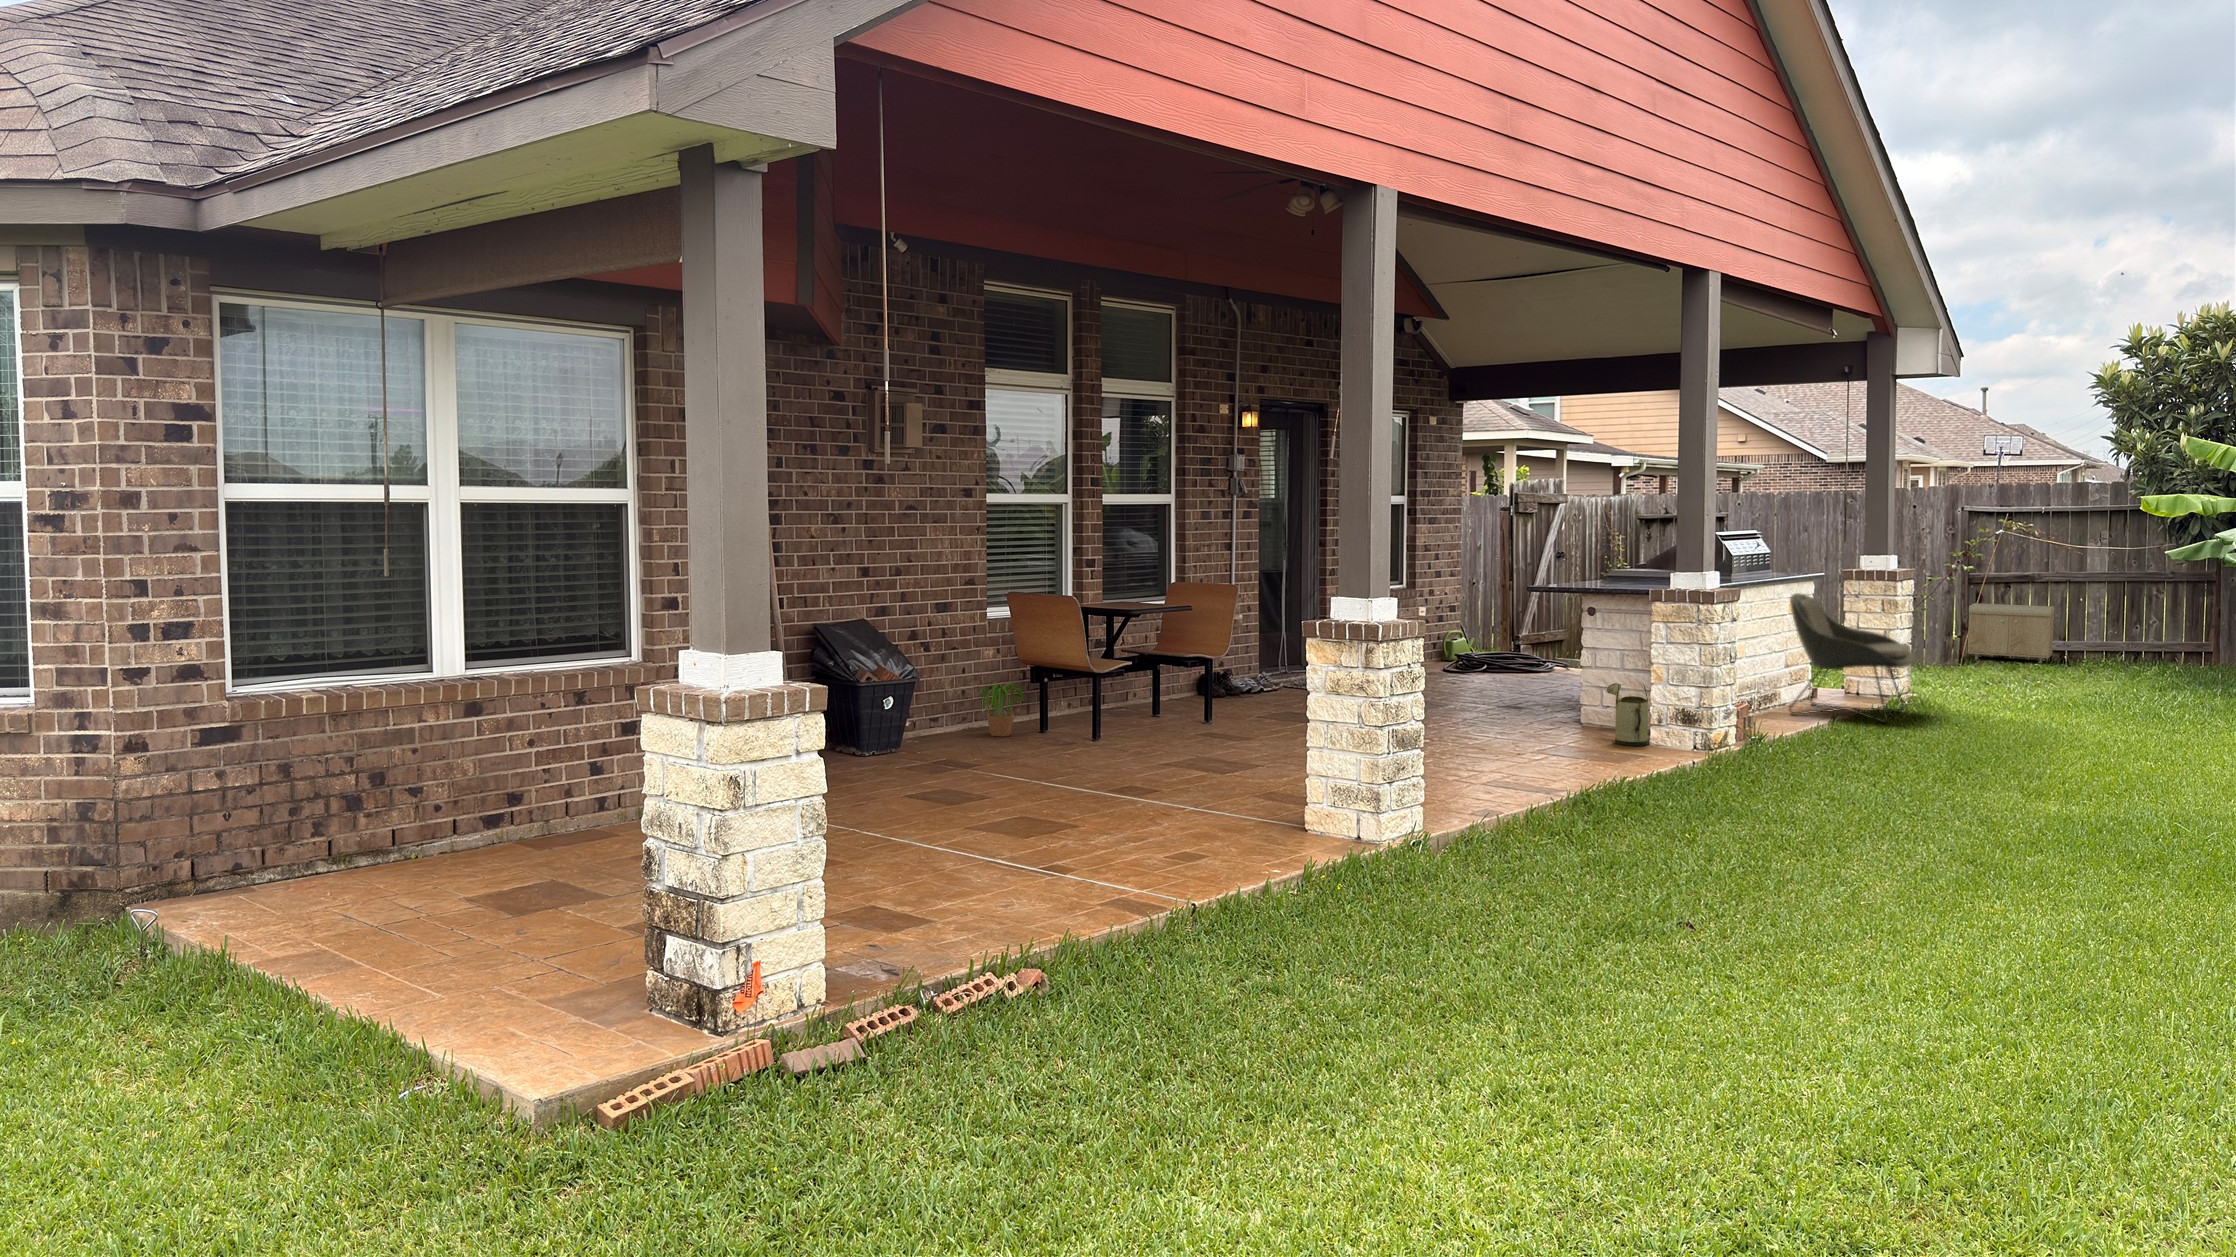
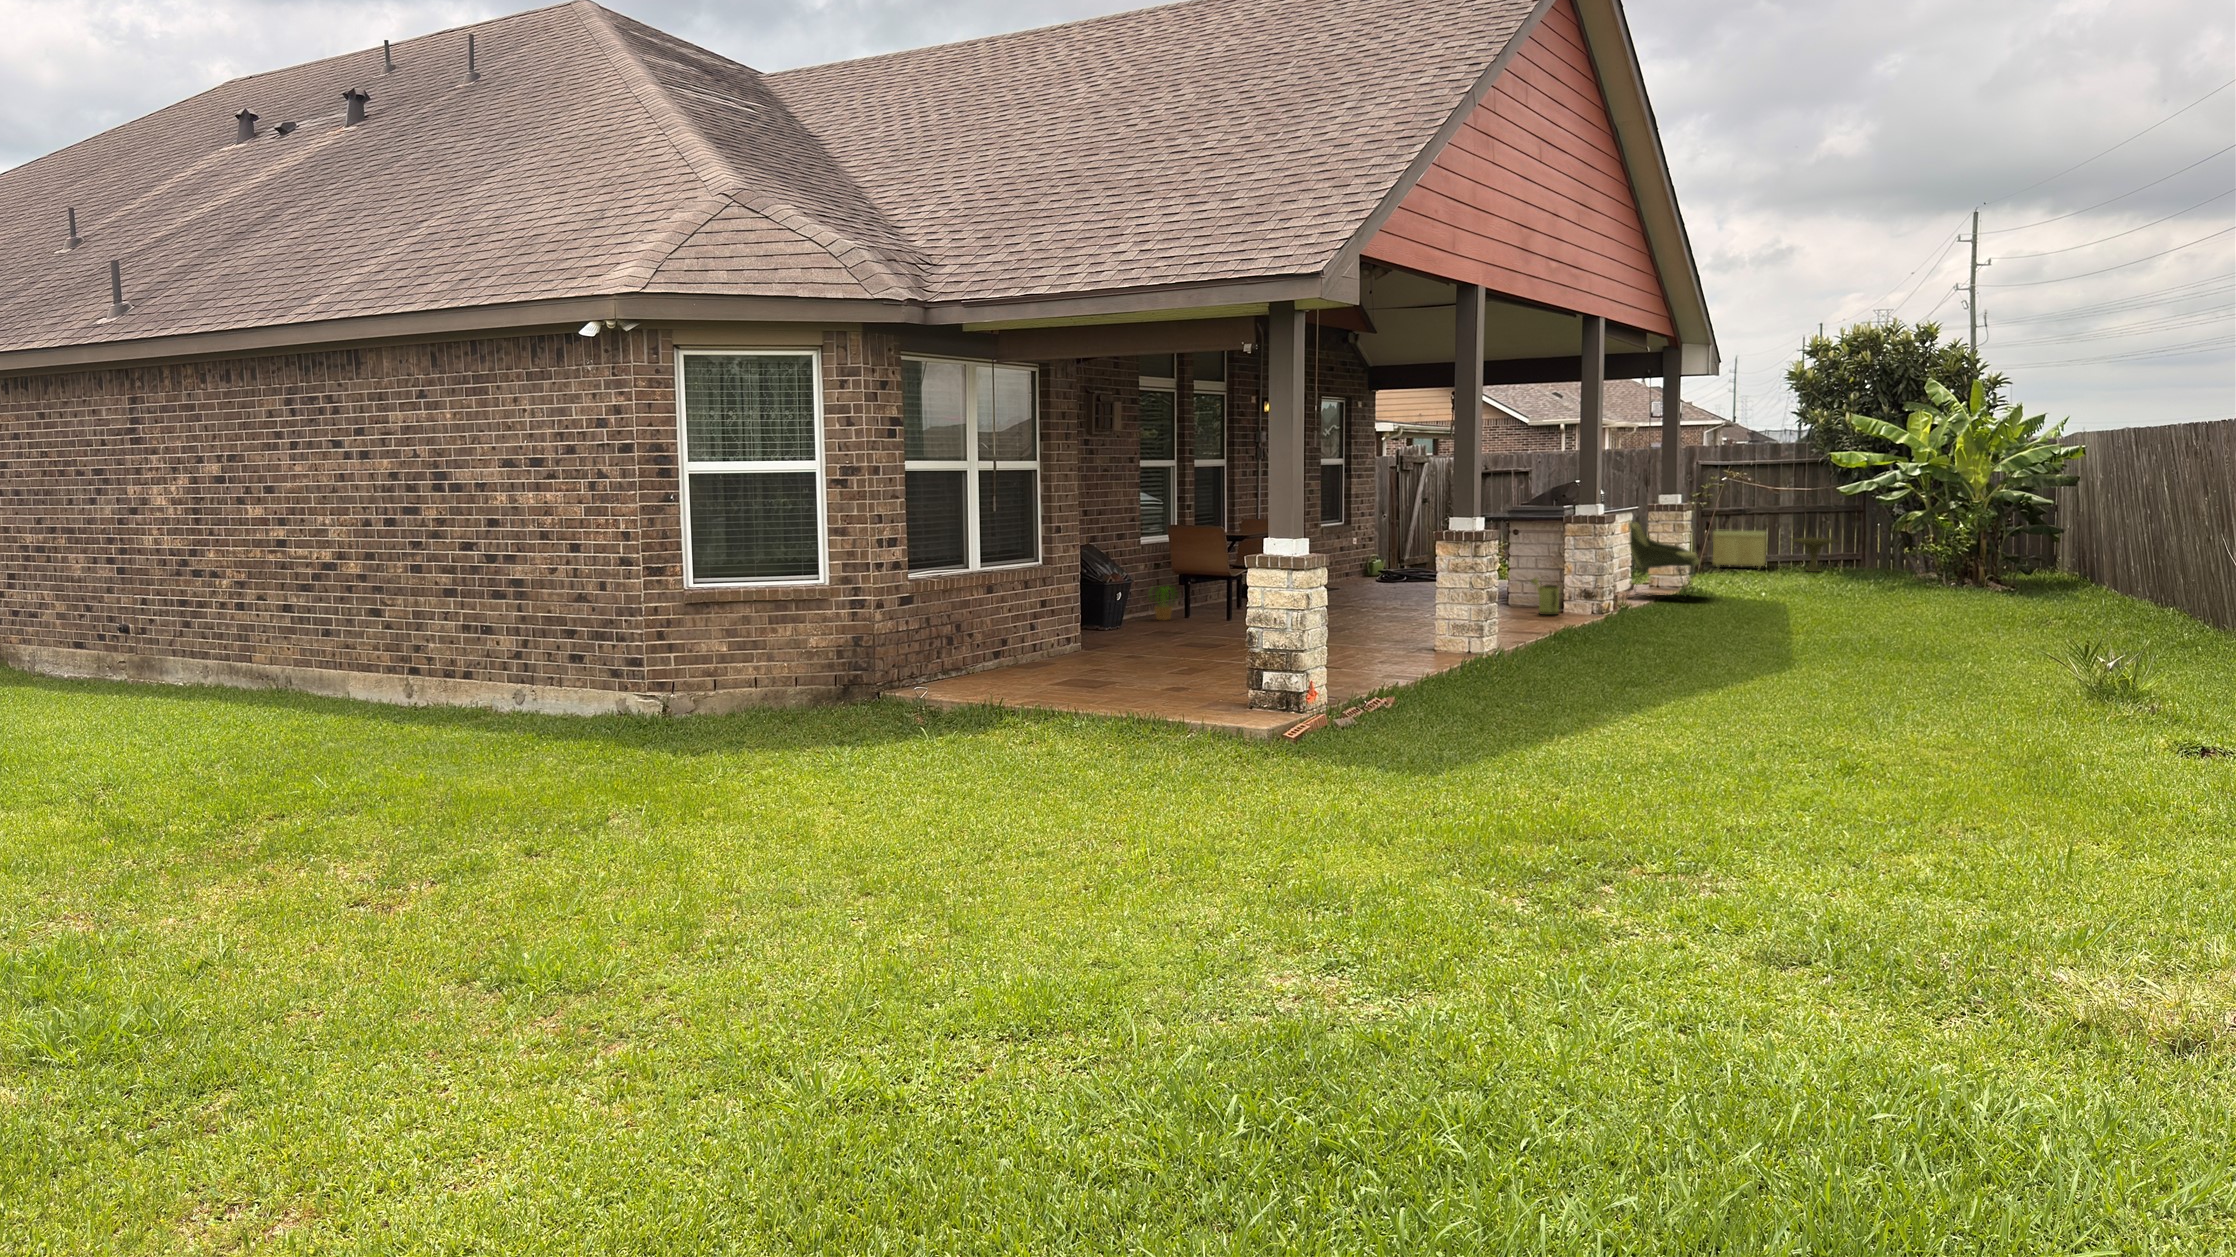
side table: none [2090,618,2171,670] -> present [1792,538,1837,572]

